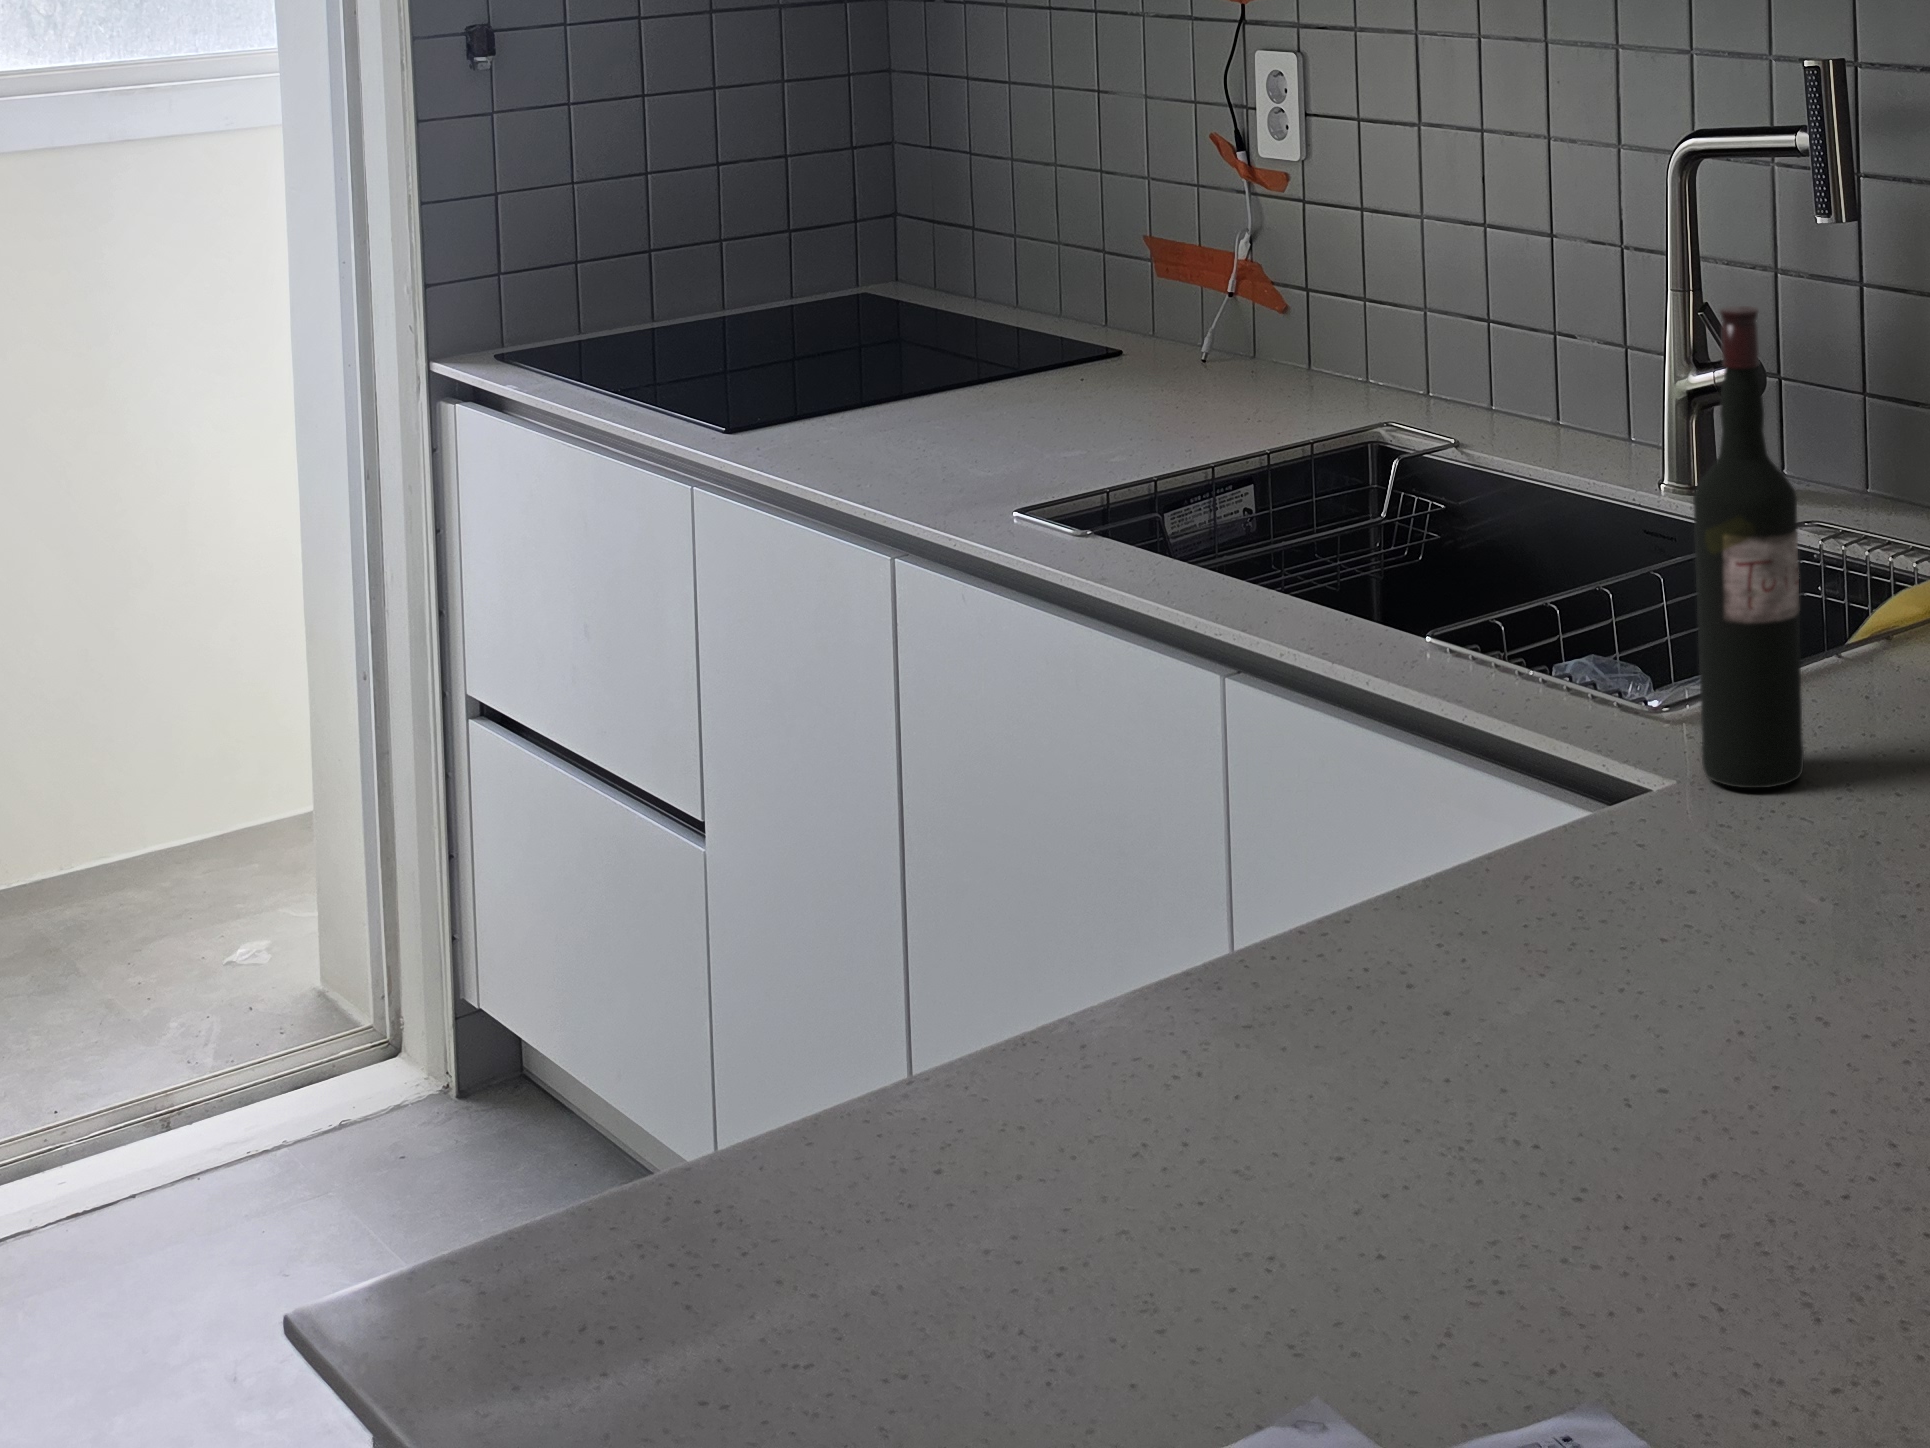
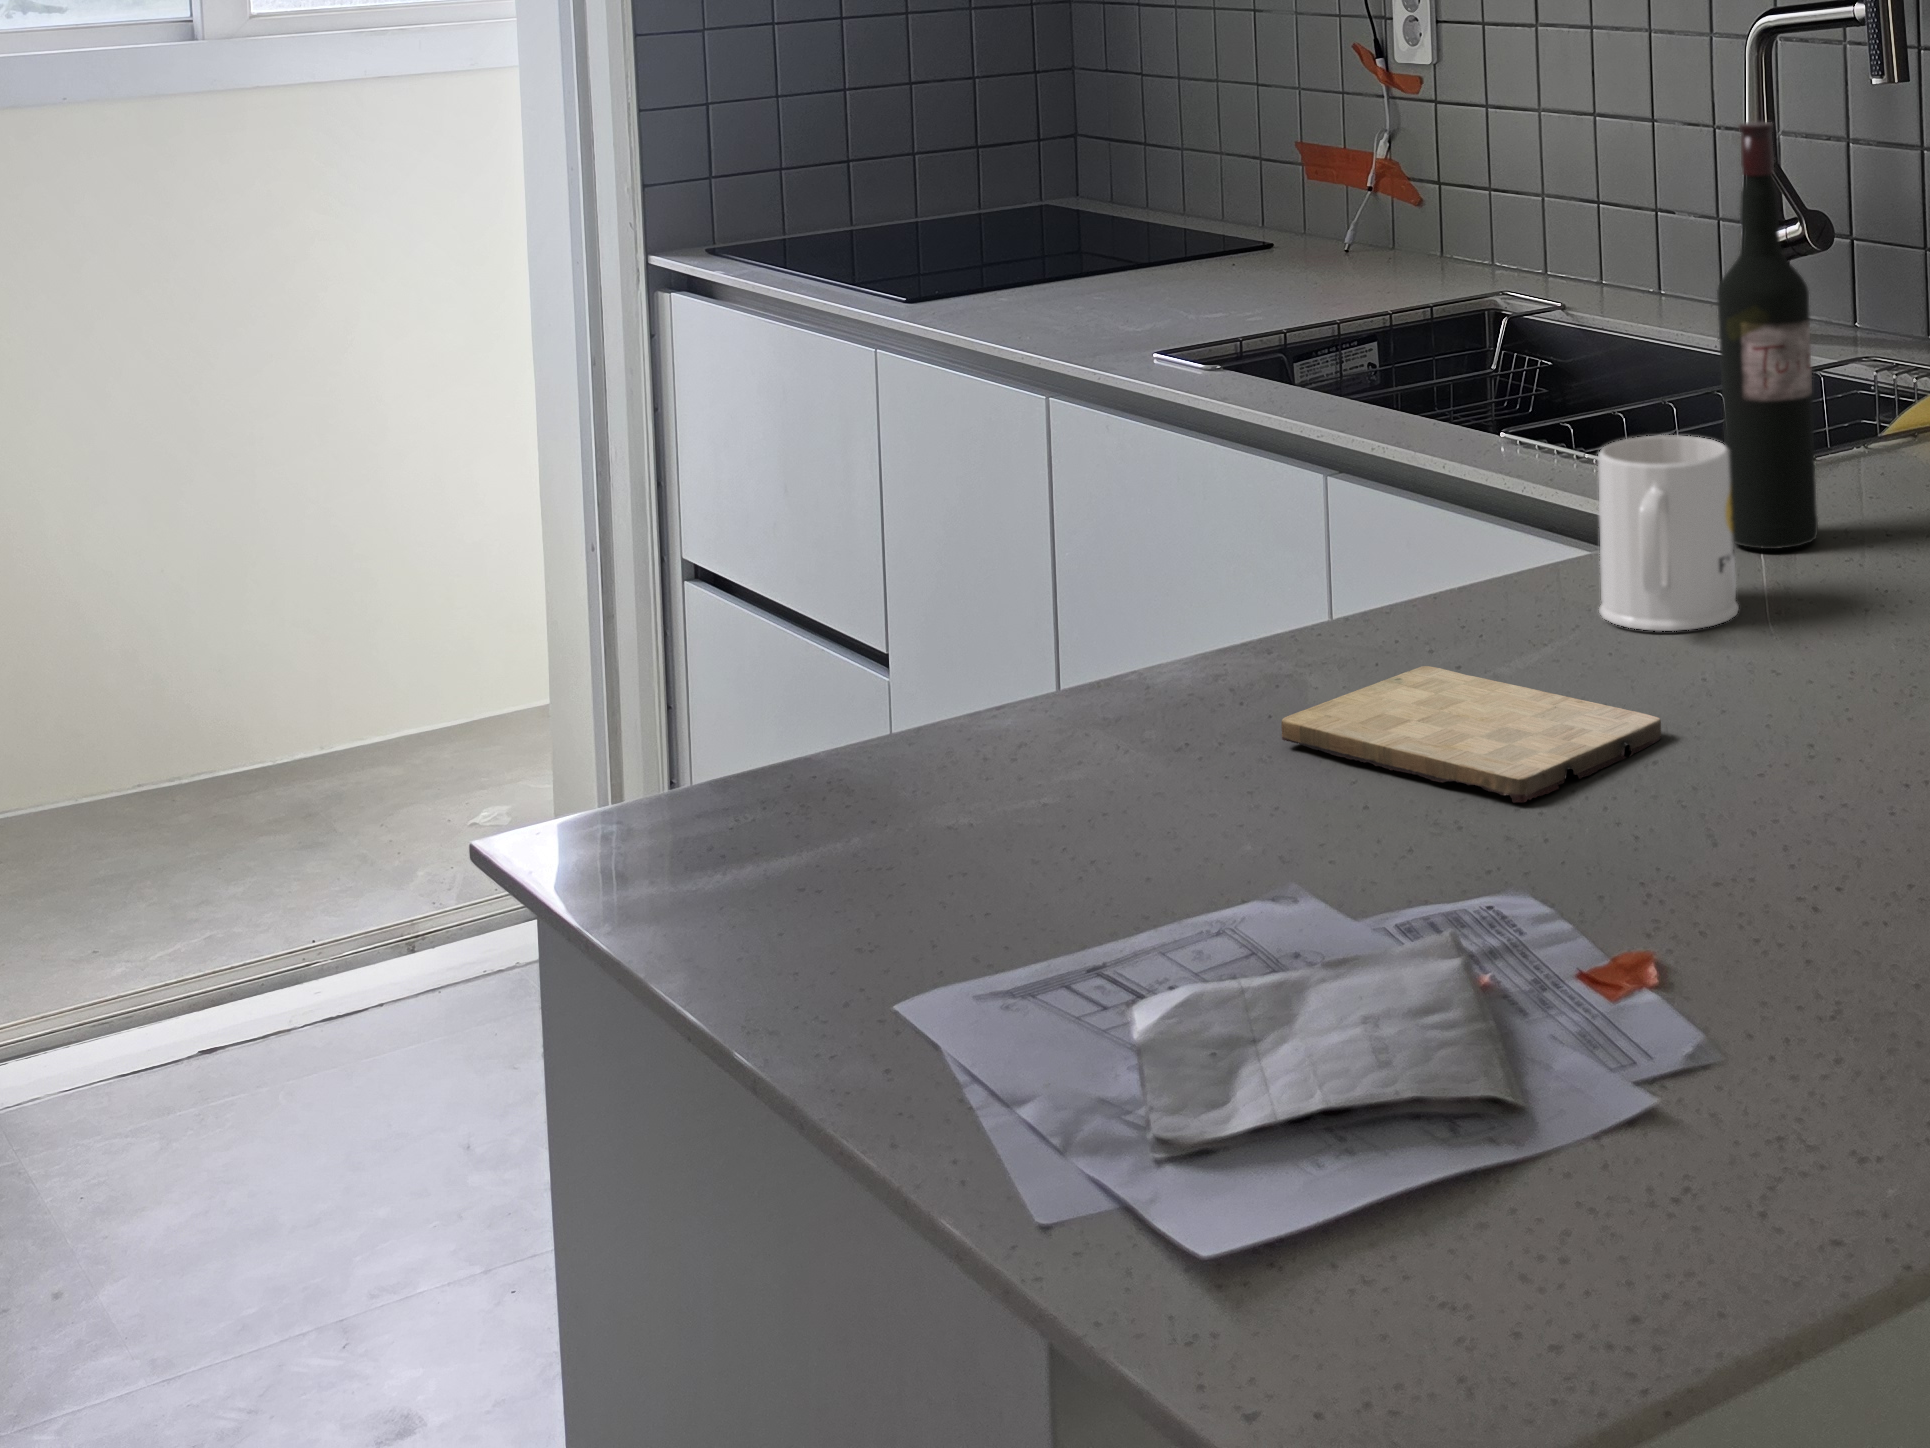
mug: none [1574,672,1732,904] -> present [1598,435,1739,631]
cutting board: none [1239,957,1677,1155] -> present [1281,666,1661,803]

